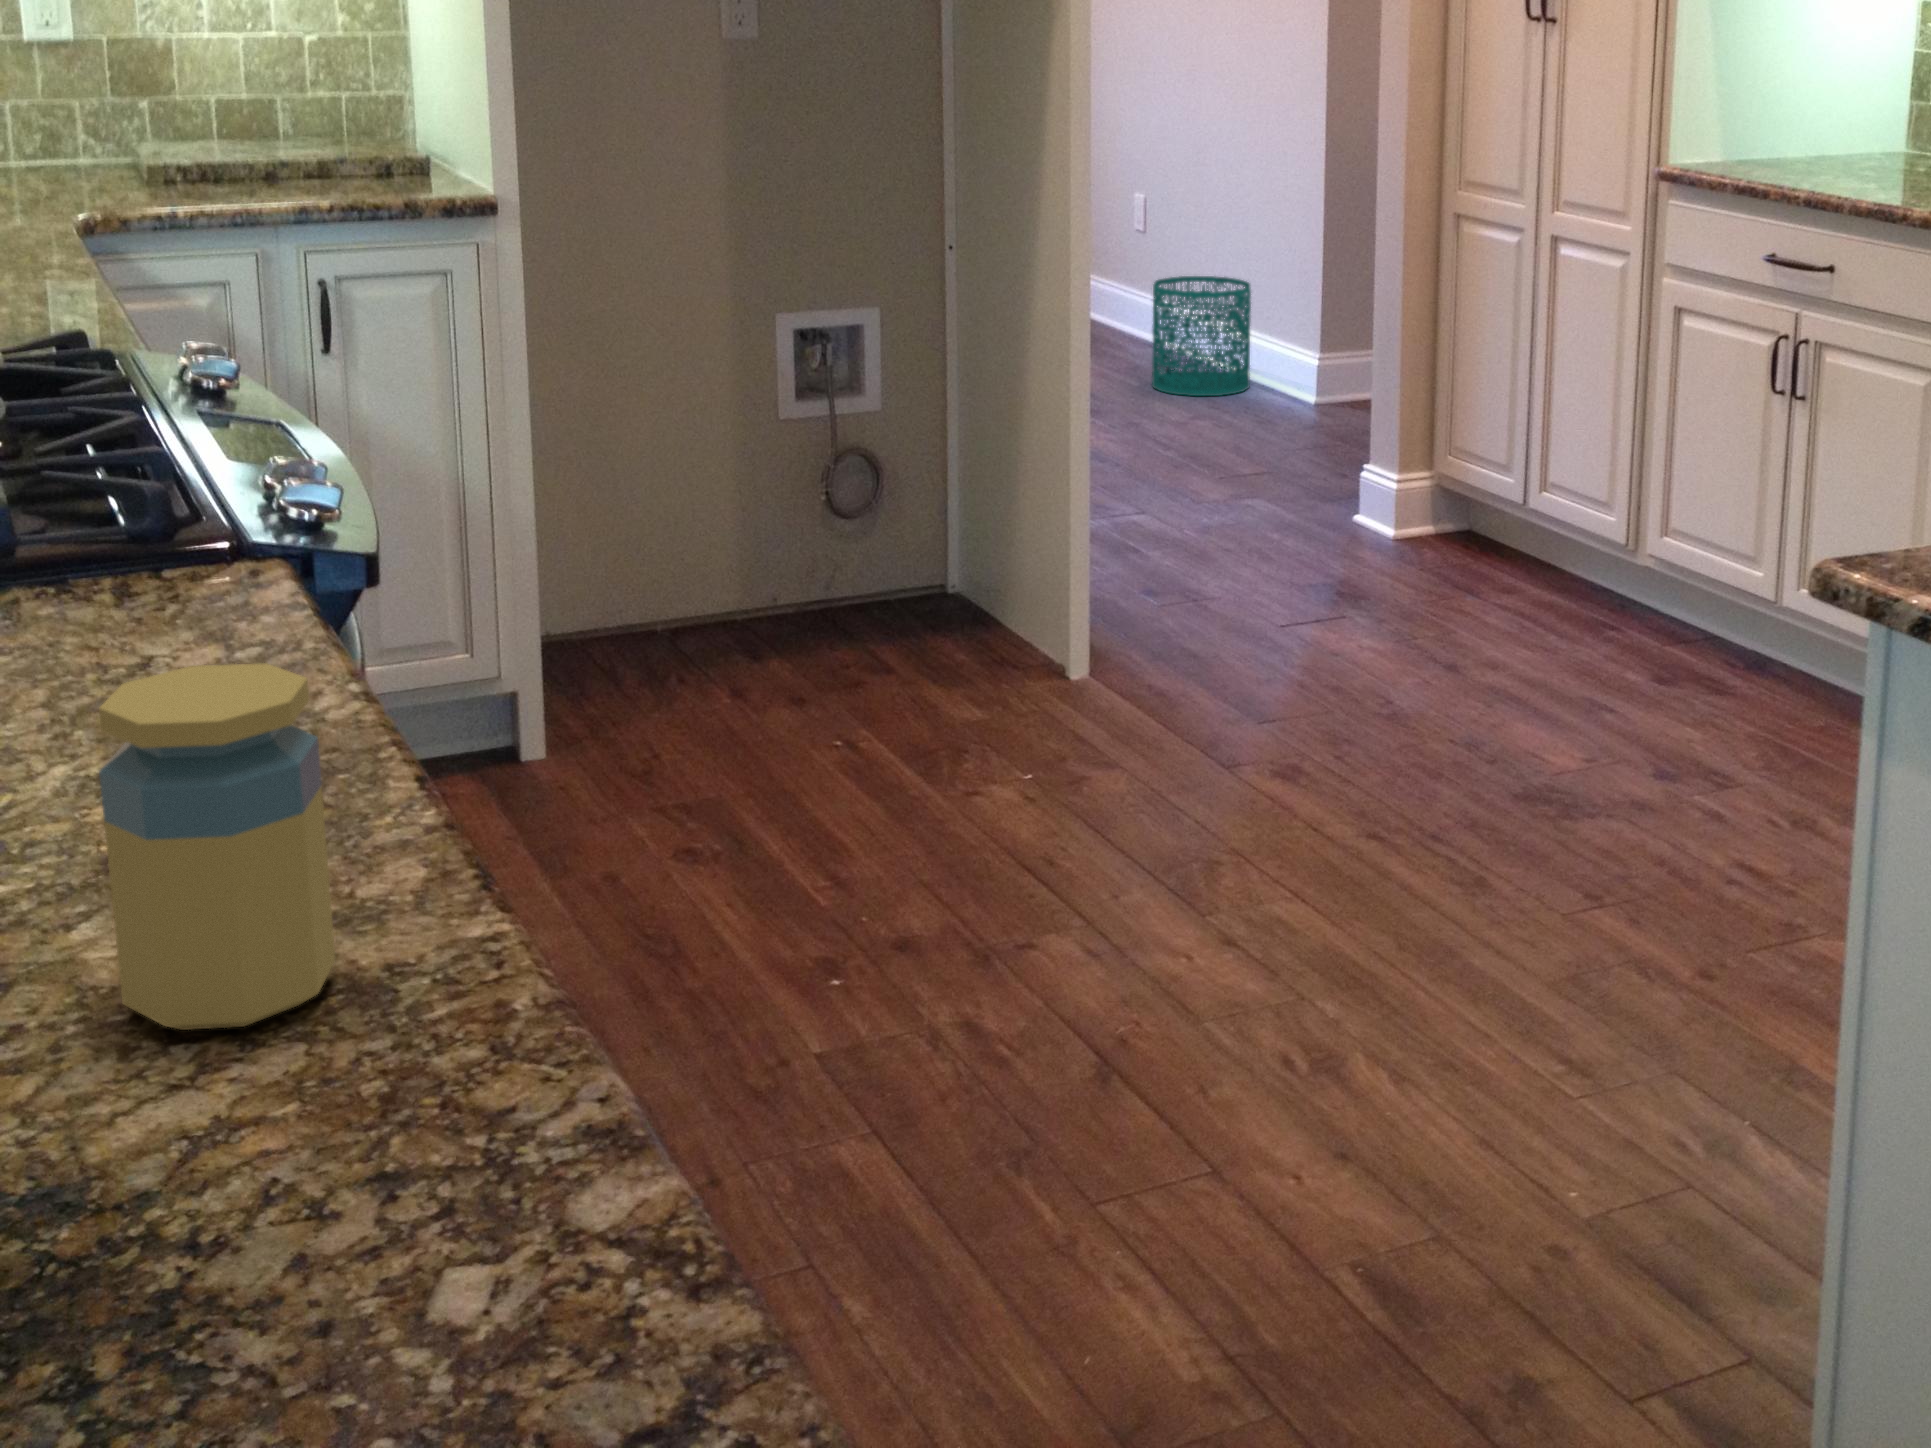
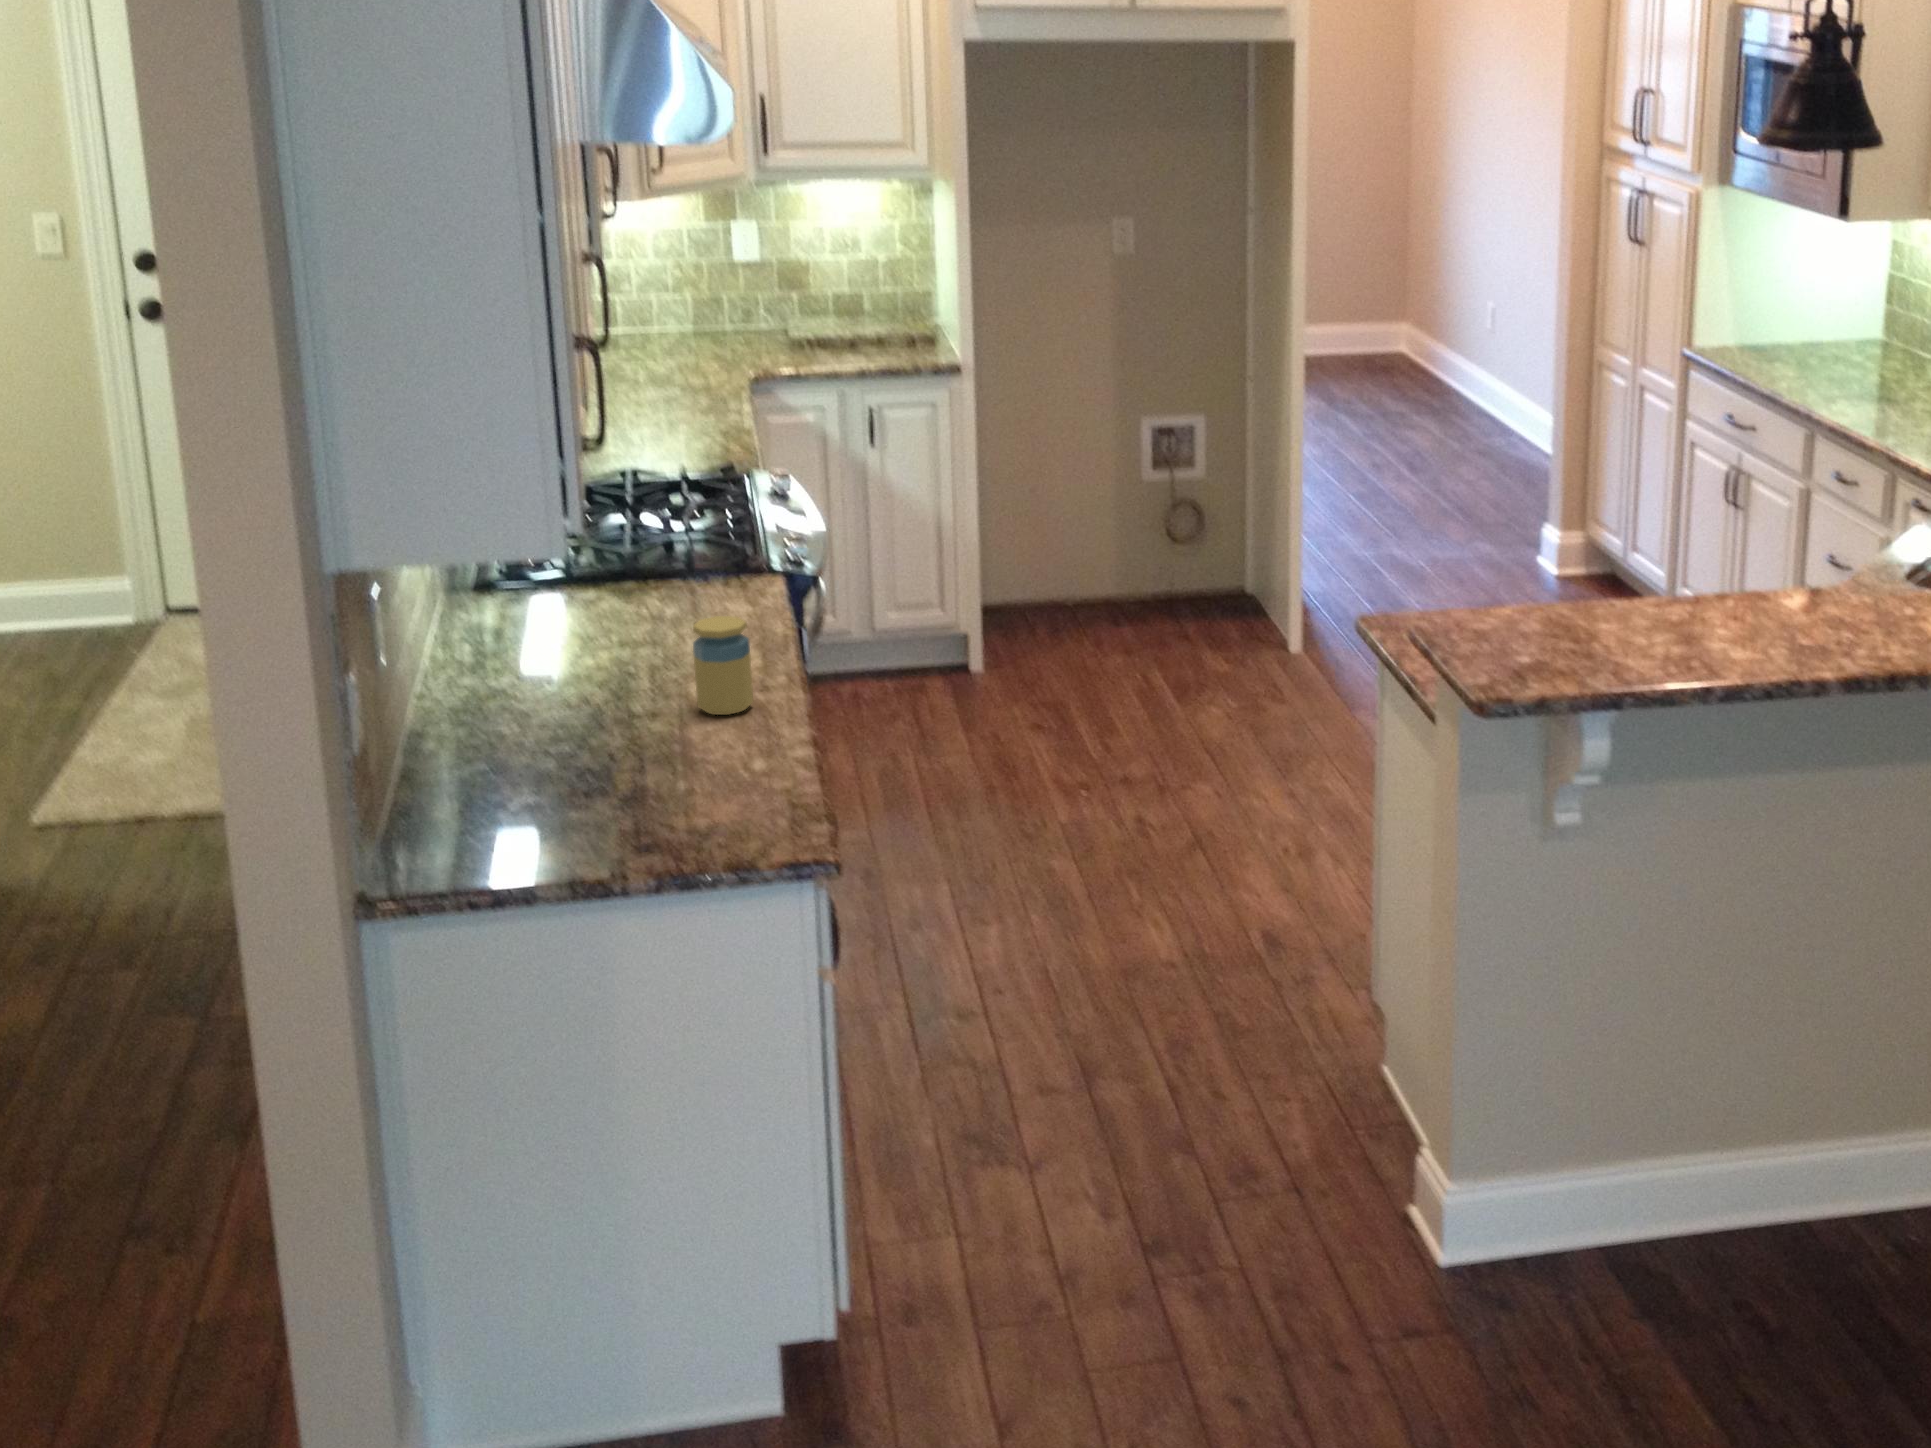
wastebasket: present [1152,276,1251,396] -> none [1464,375,1537,463]

